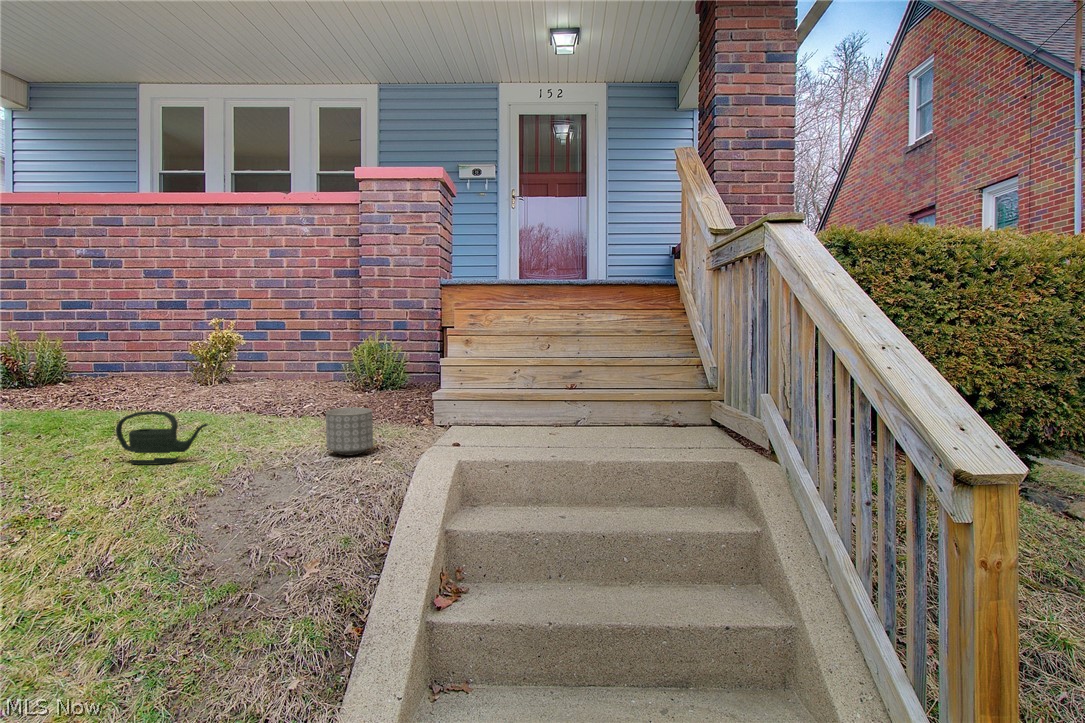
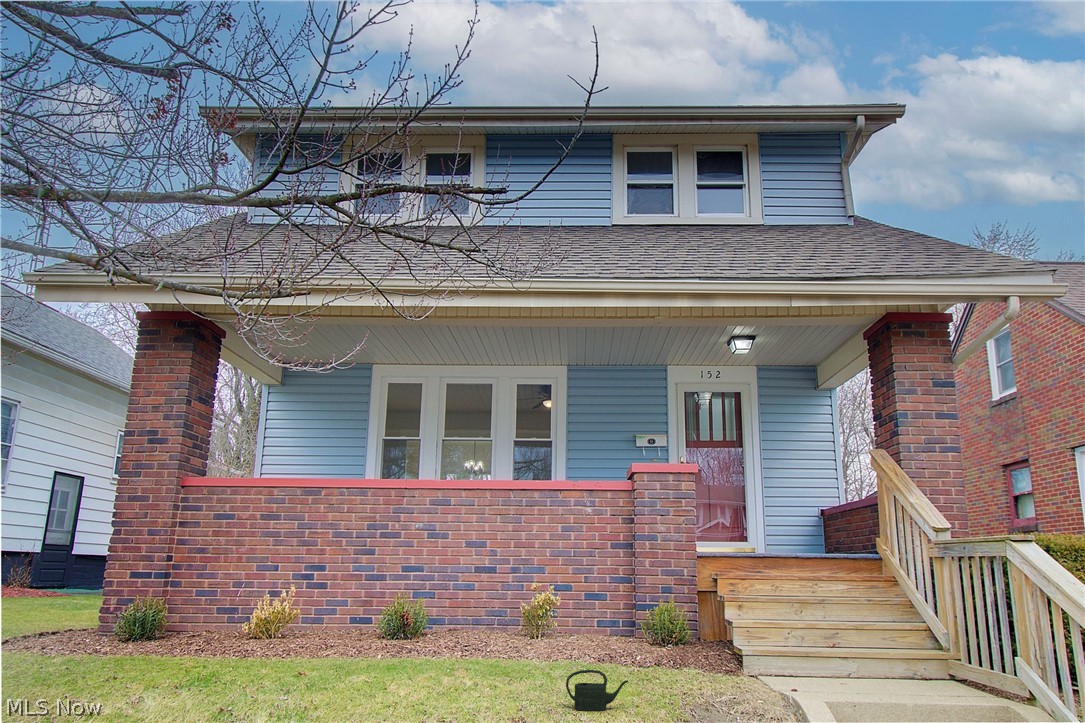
planter: present [326,408,373,456] -> none [701,669,736,707]

